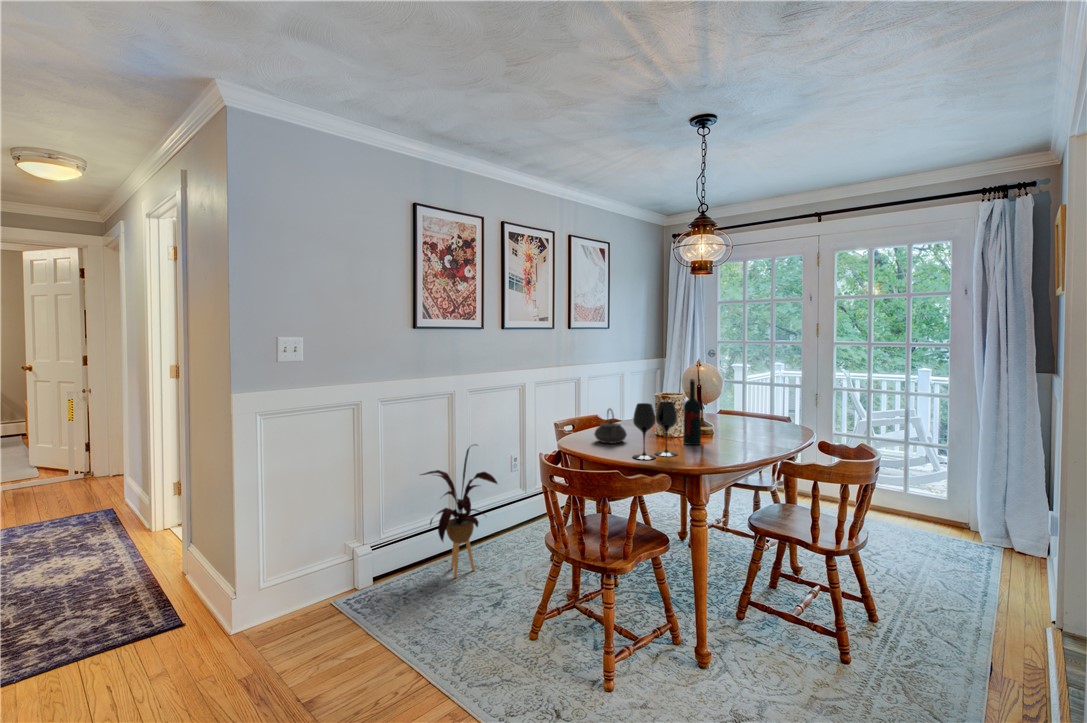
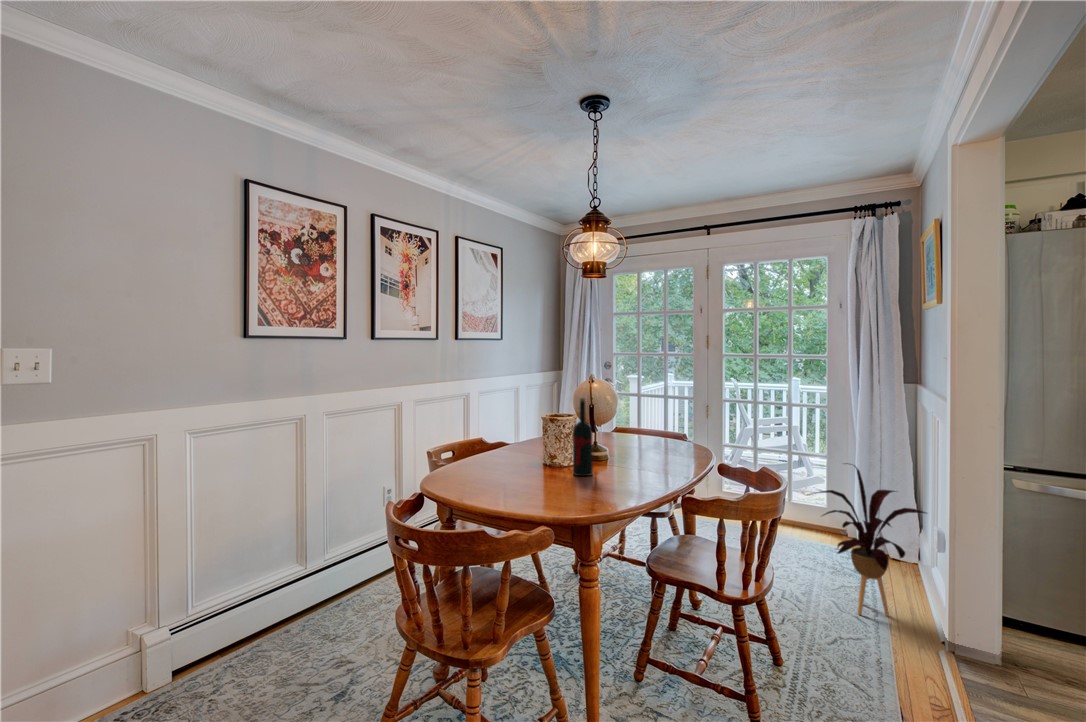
wine glass: present [633,402,677,459] -> none [510,428,565,503]
teapot: present [594,409,627,443] -> none [468,434,507,477]
house plant: present [421,447,497,578] -> present [807,463,925,616]

